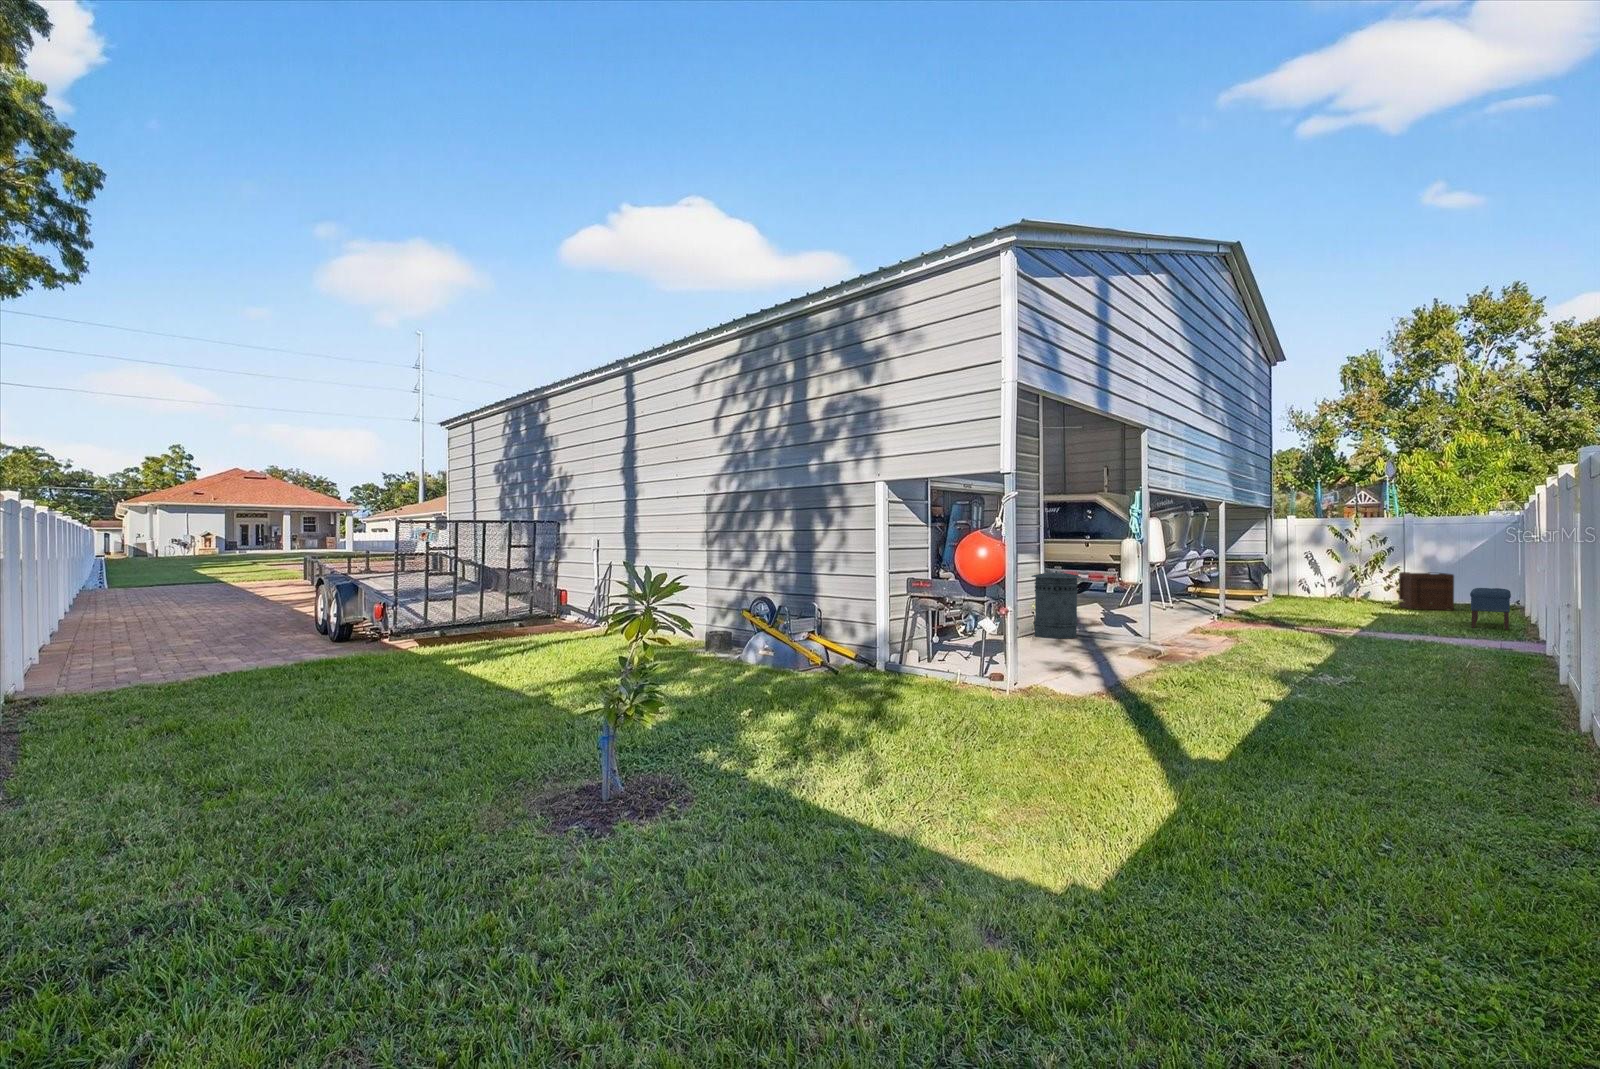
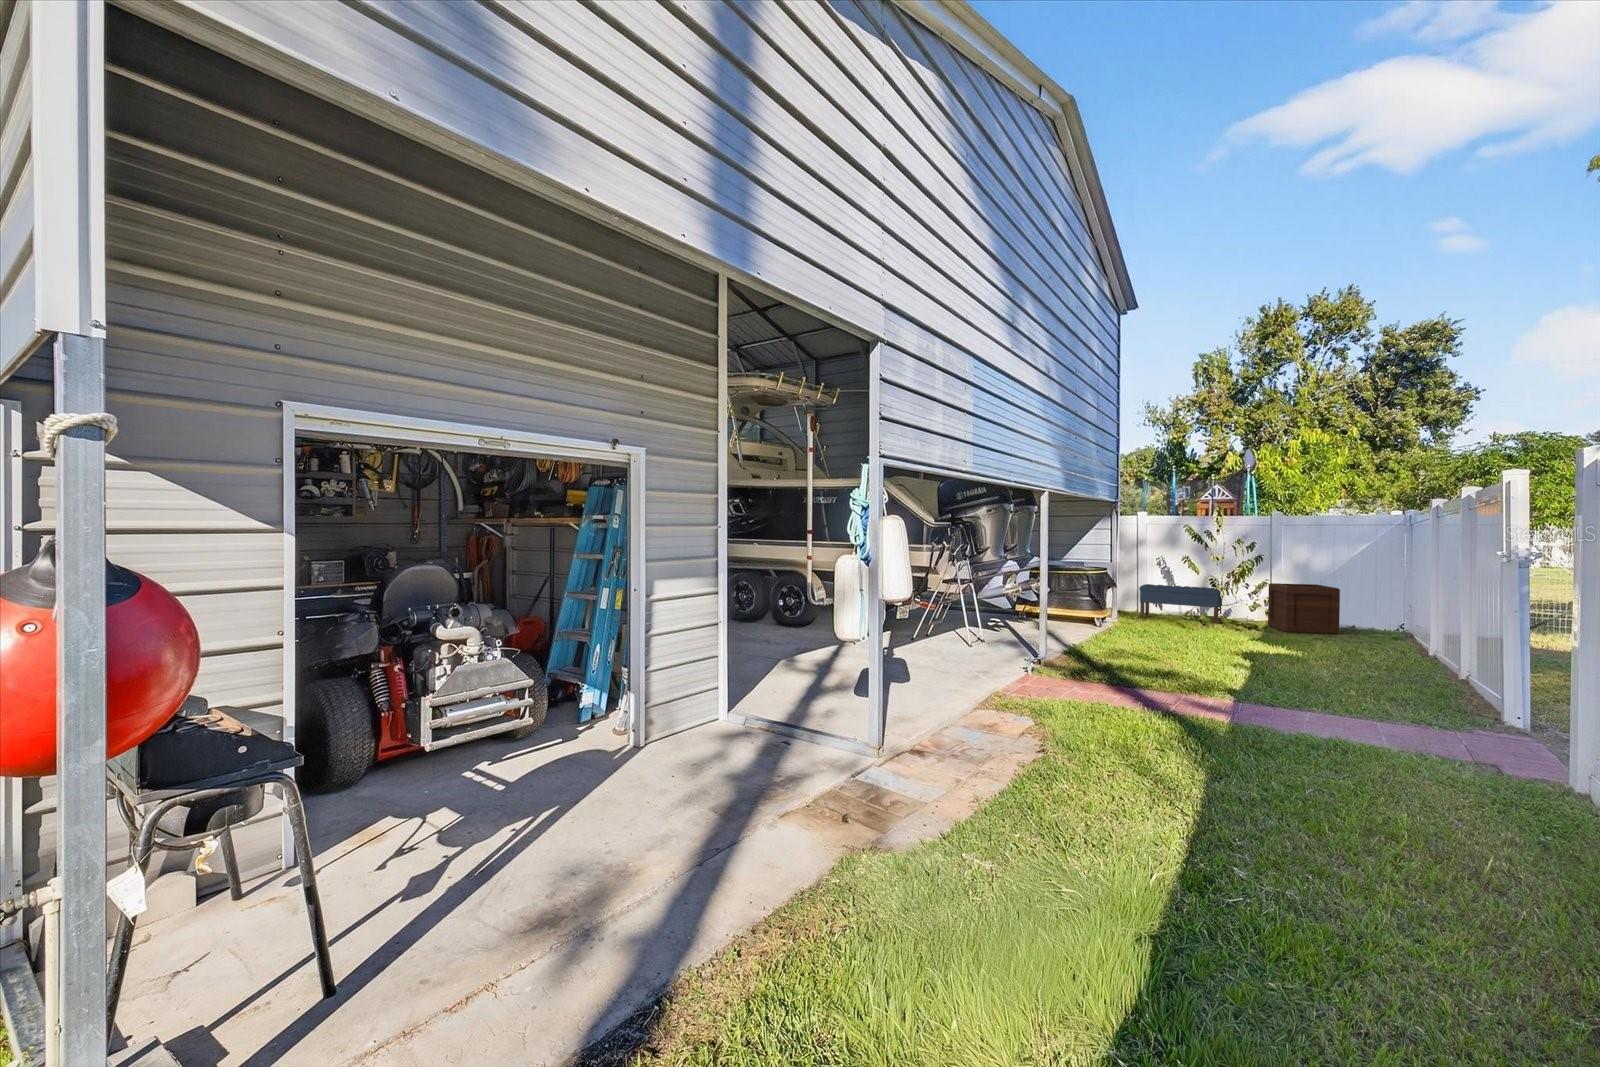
trash can: present [1032,571,1081,638] -> none [670,622,760,755]
bench: present [1470,588,1511,630] -> present [1139,584,1222,624]

